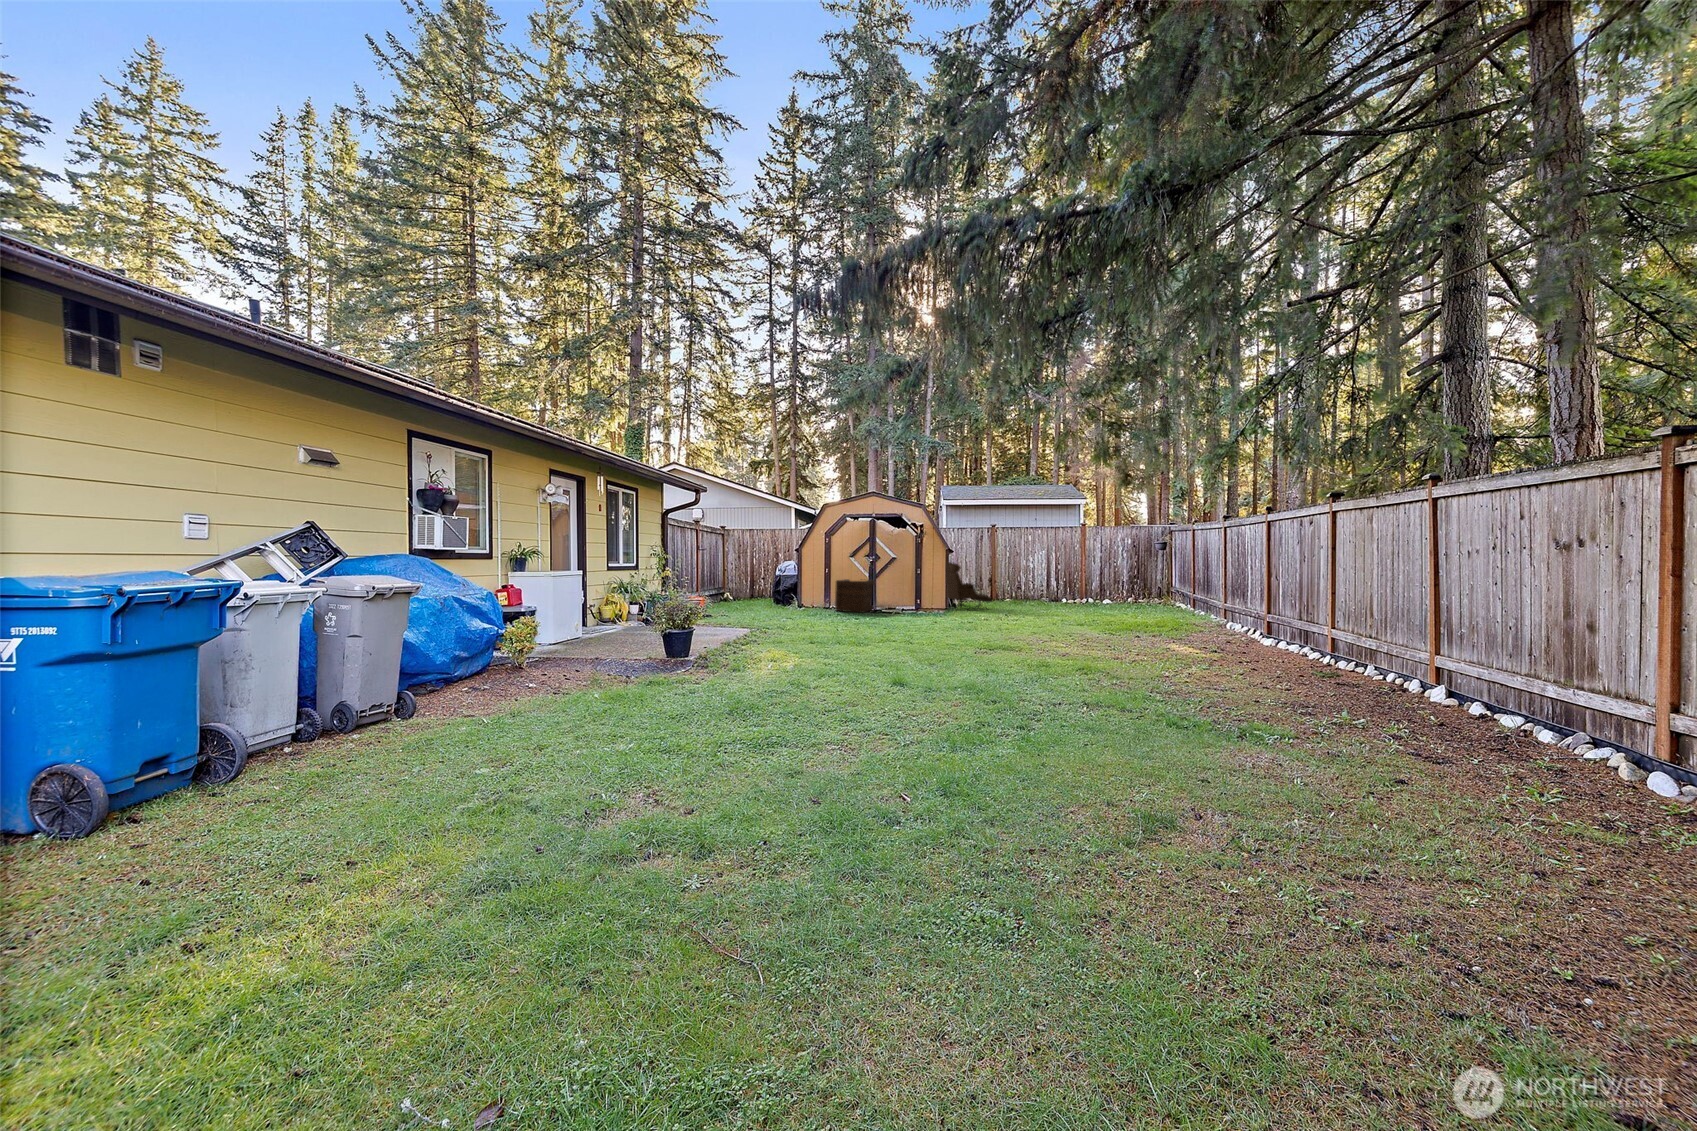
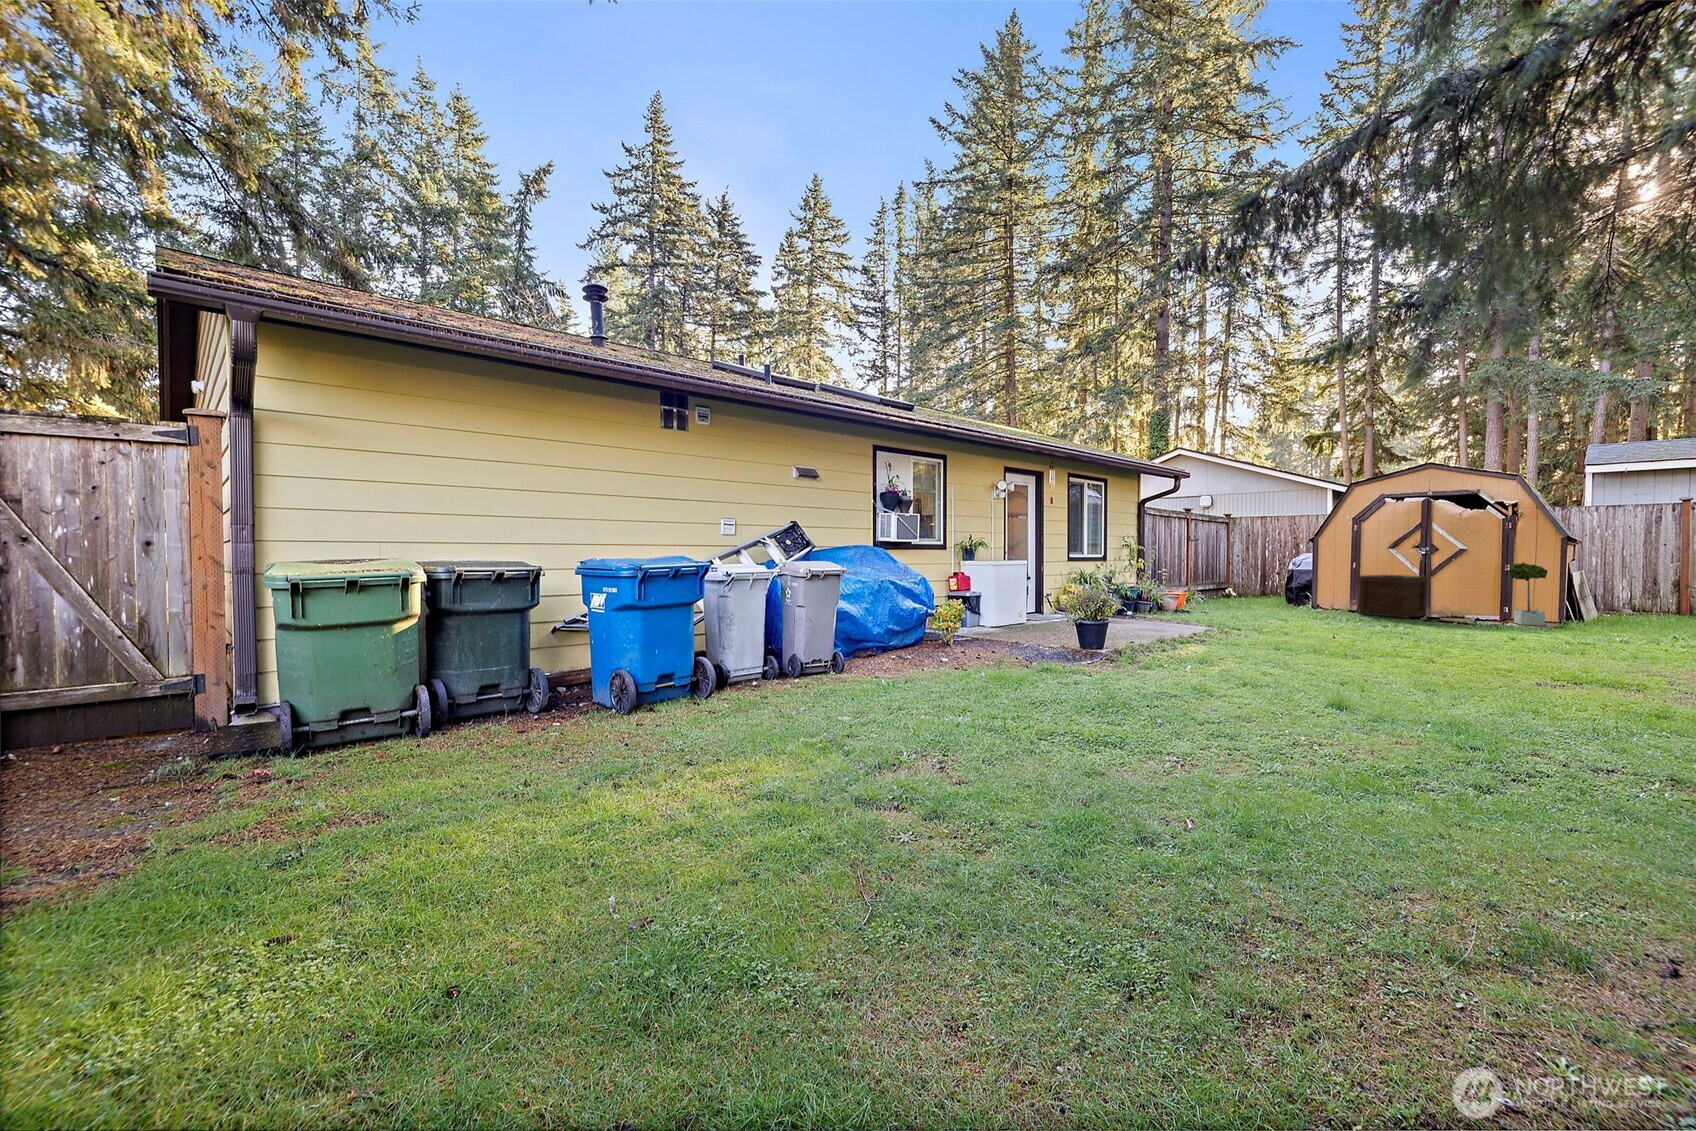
lounge chair: present [946,562,992,609] -> none [1557,553,1679,627]
potted tree: none [920,569,939,613] -> present [1509,562,1547,626]

